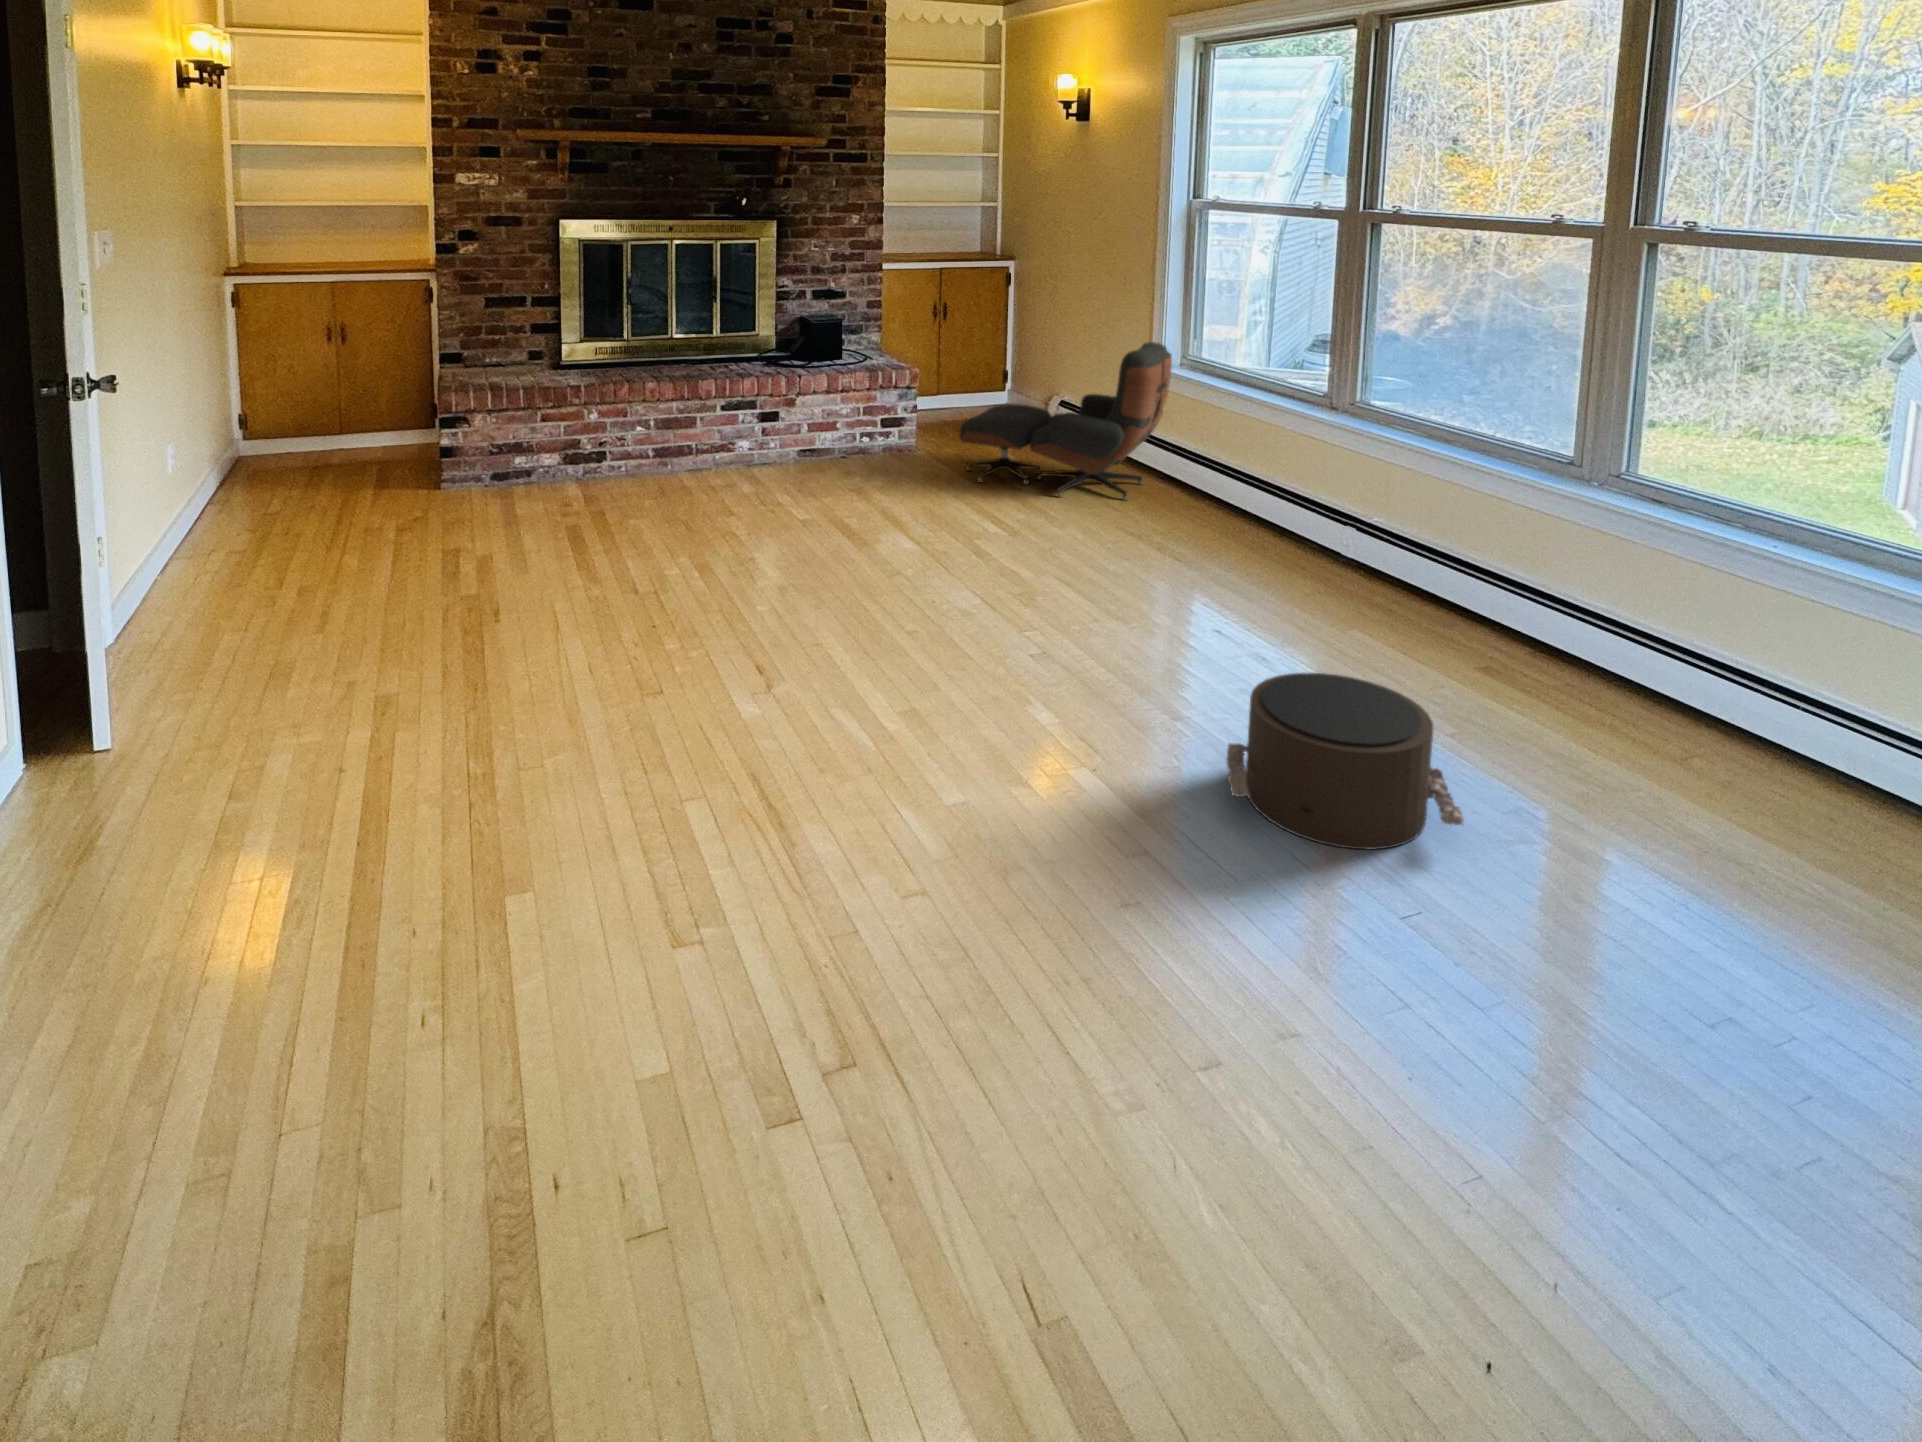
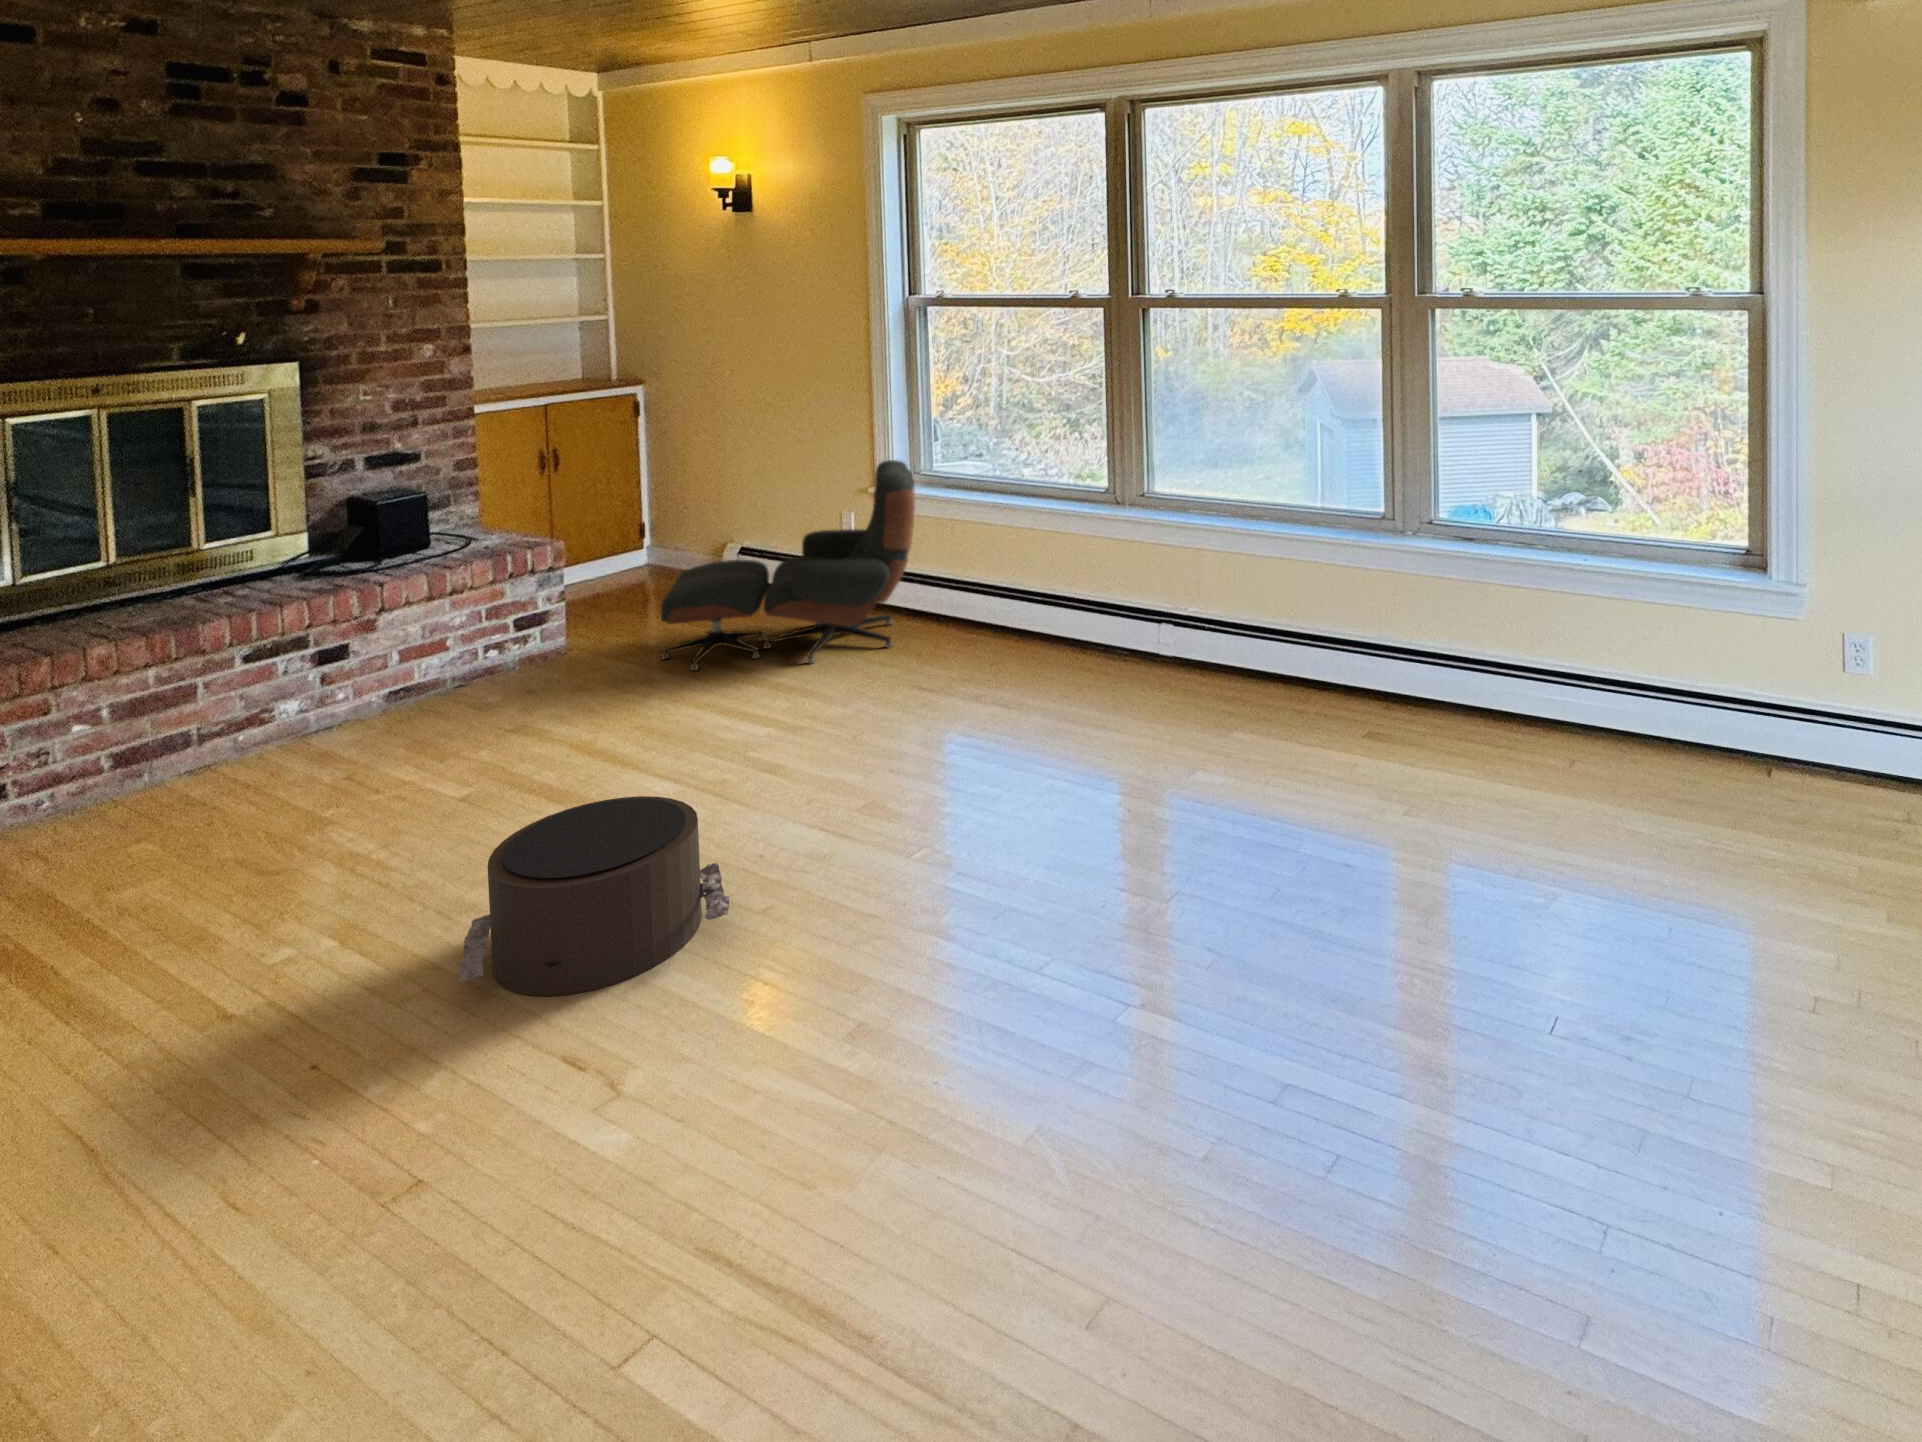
pouf: present [1226,673,1463,850] -> present [459,796,730,996]

